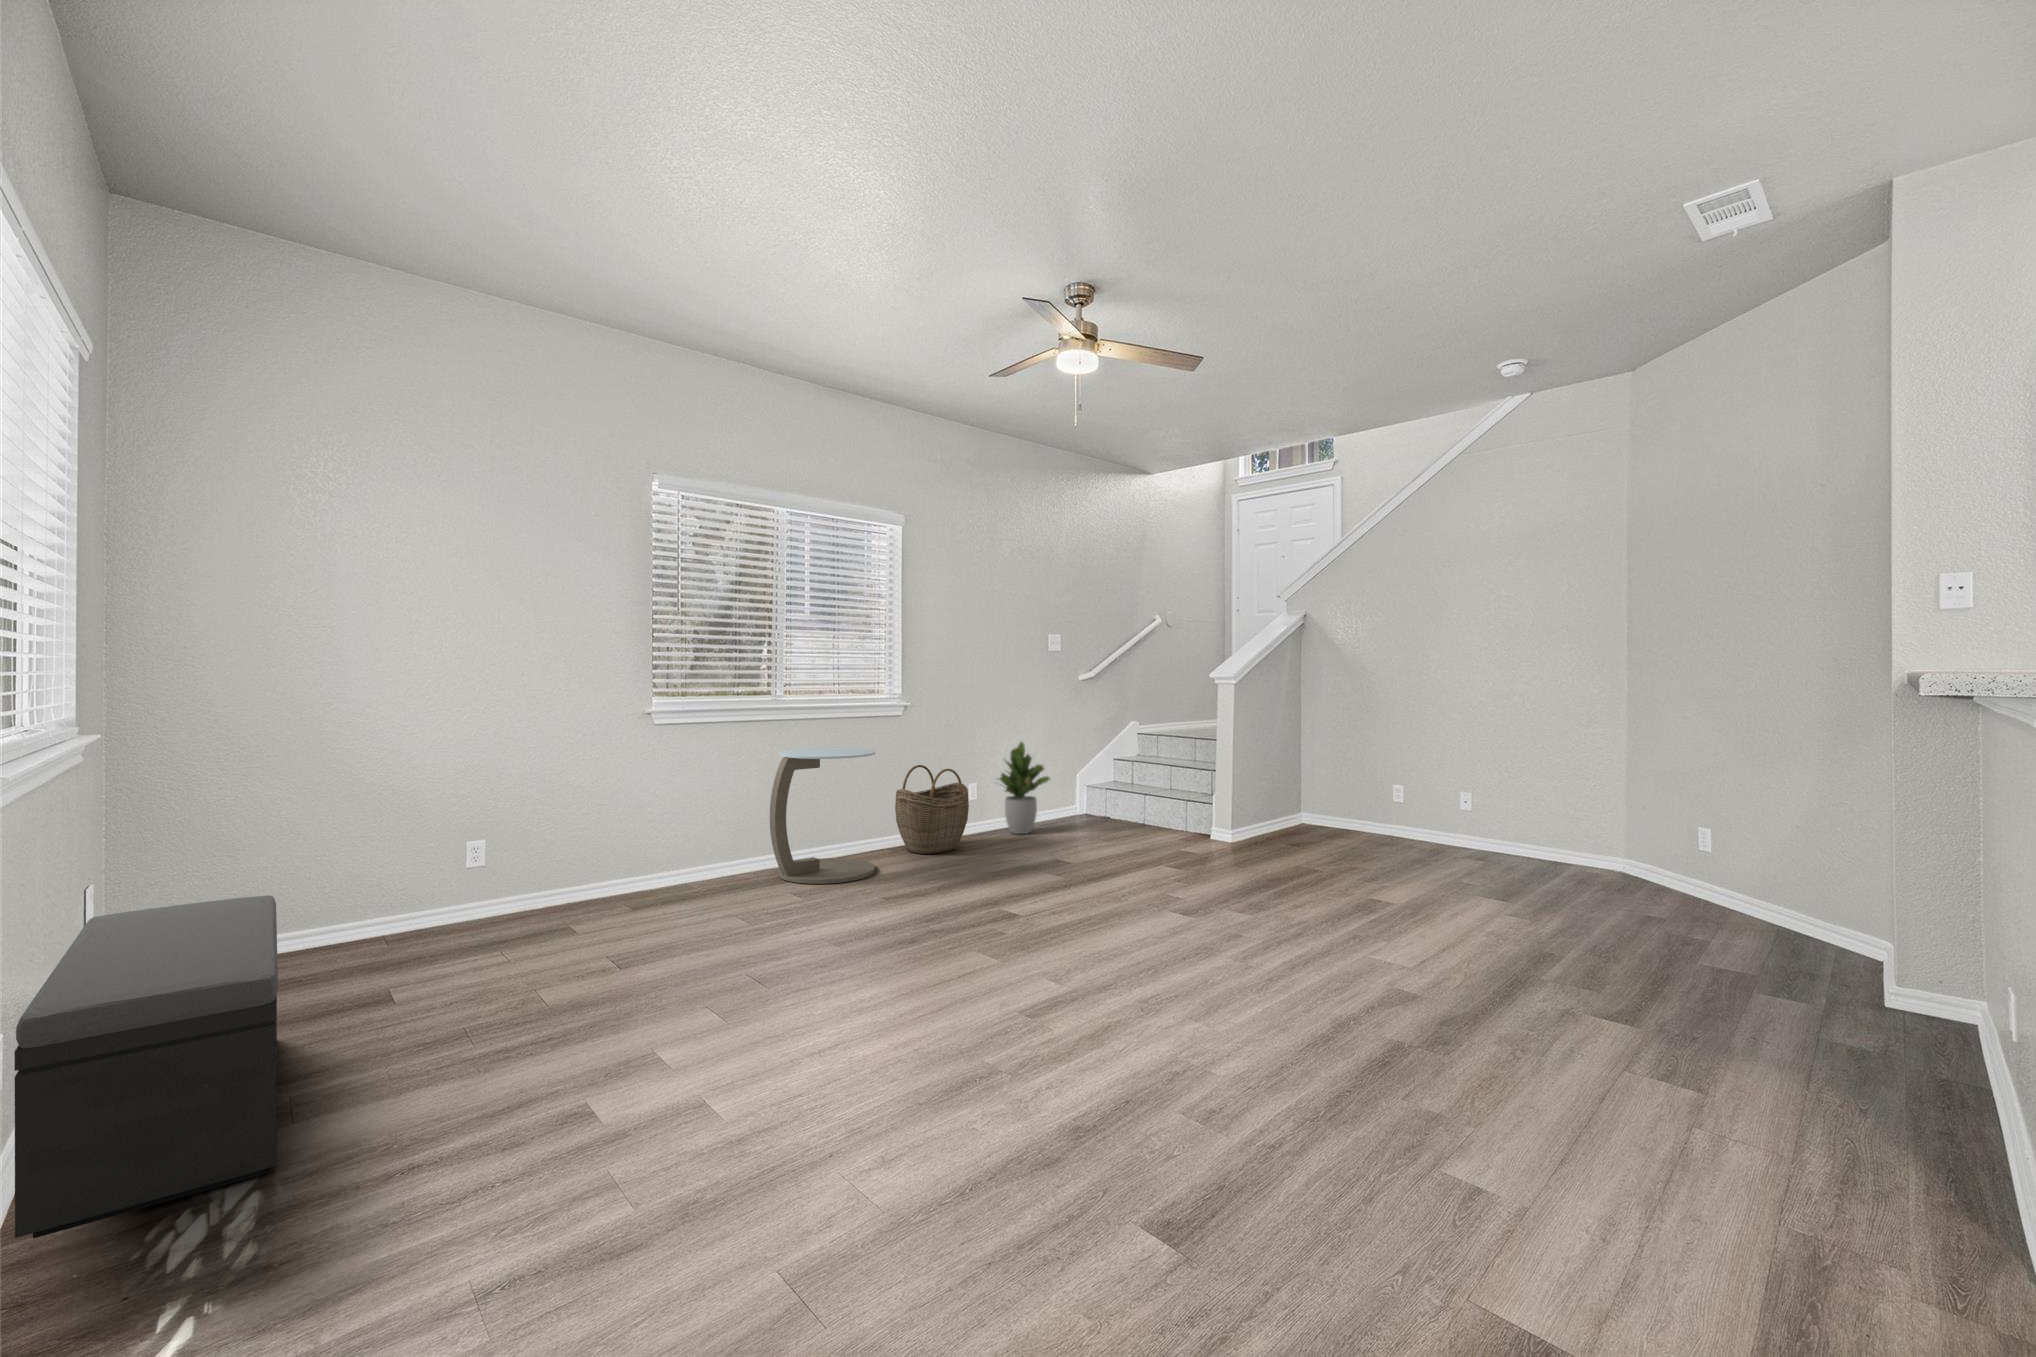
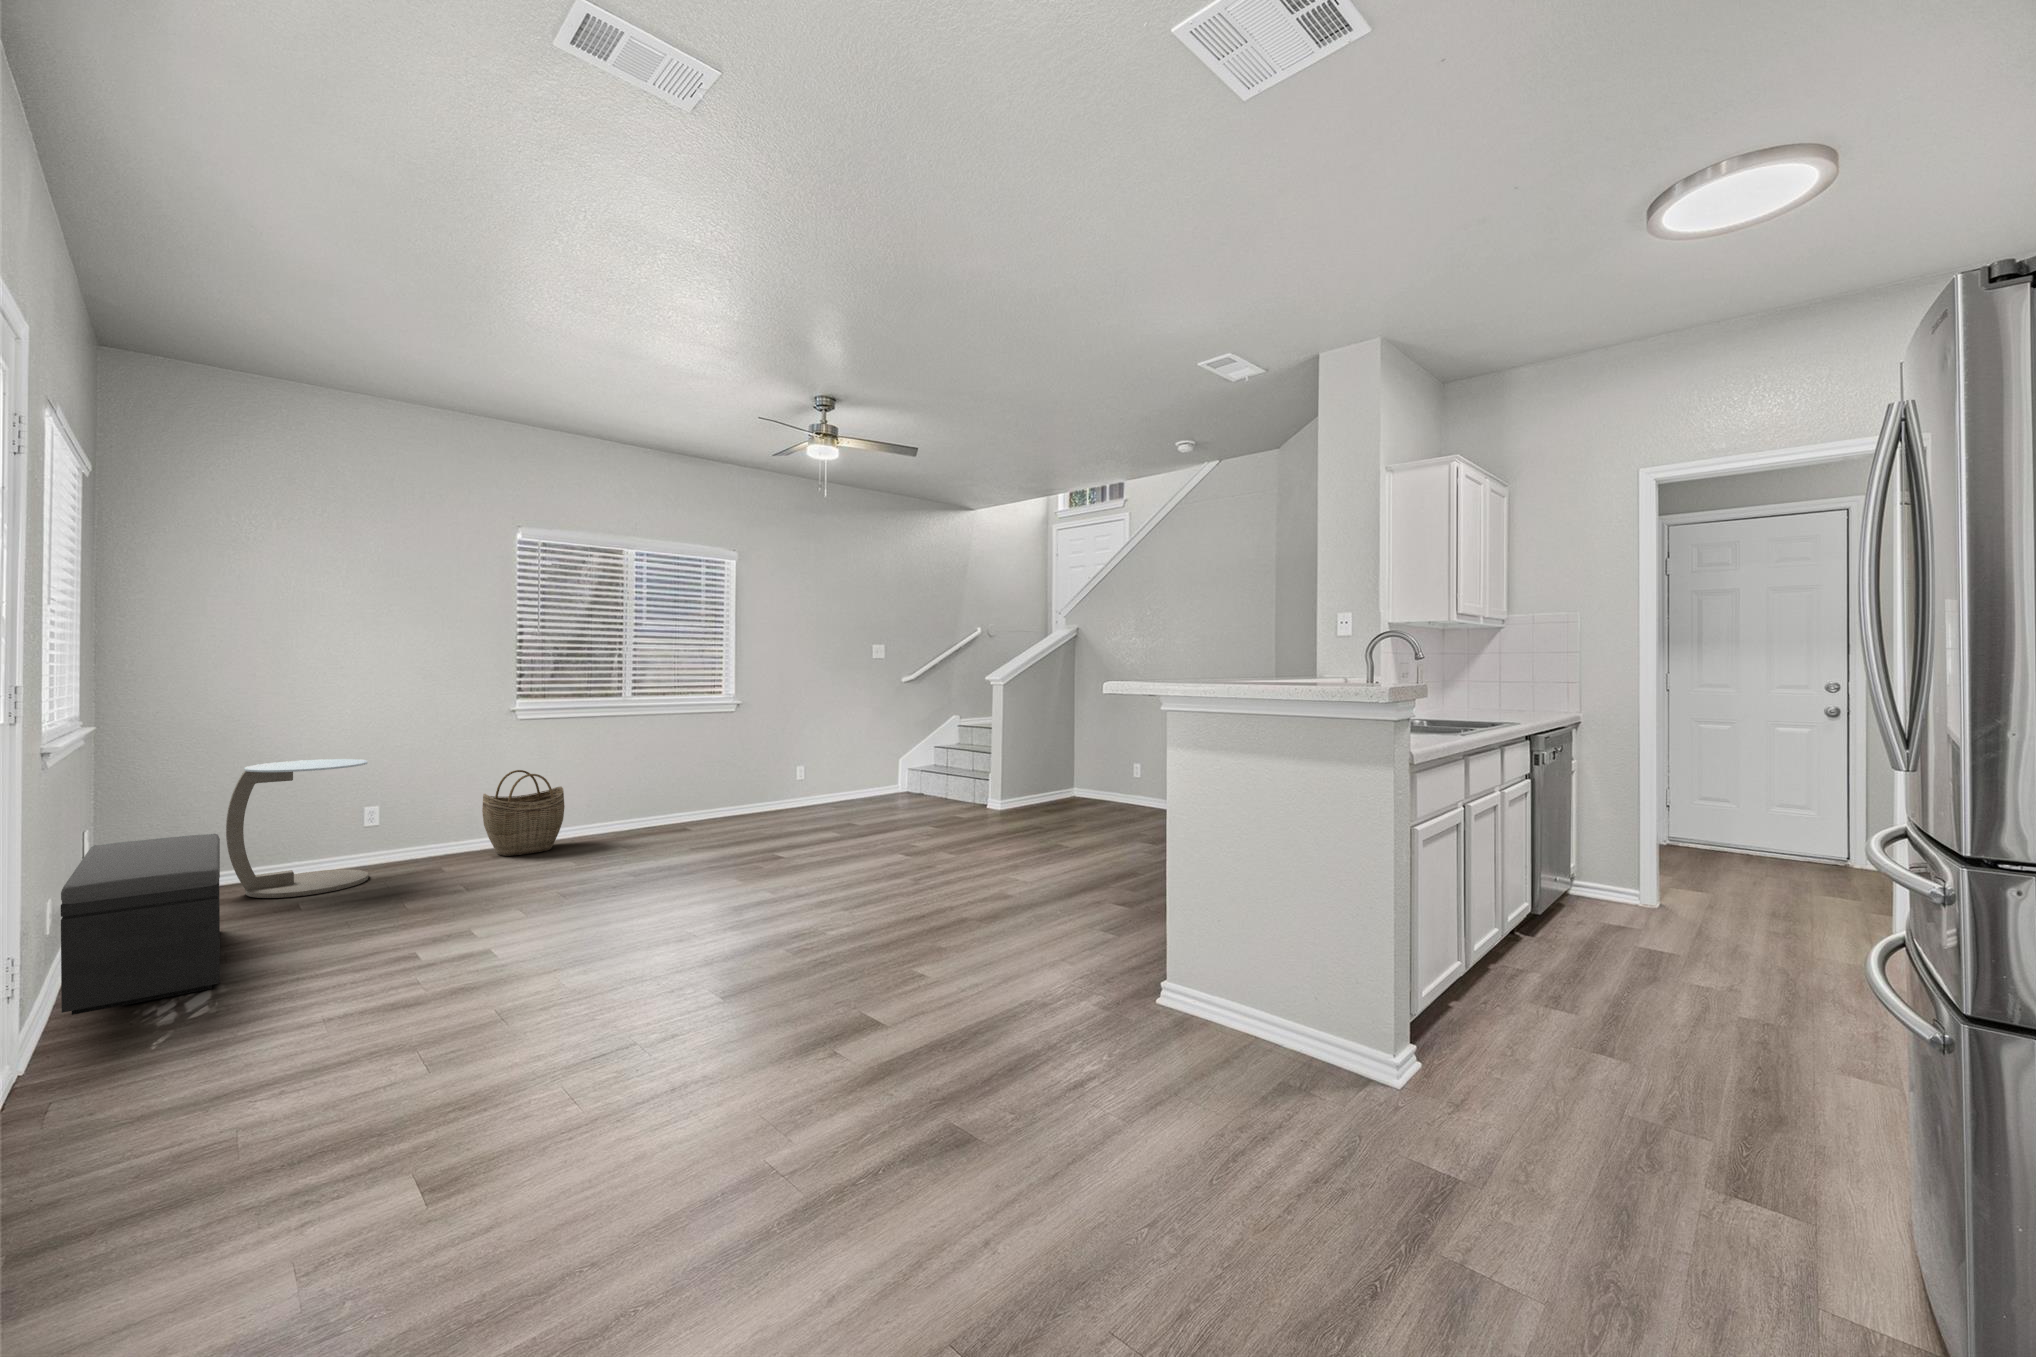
potted plant: present [999,742,1050,834] -> none [817,731,864,804]
side table: present [770,748,875,884] -> present [226,759,368,898]
woven basket: present [895,765,969,854] -> present [482,770,565,856]

